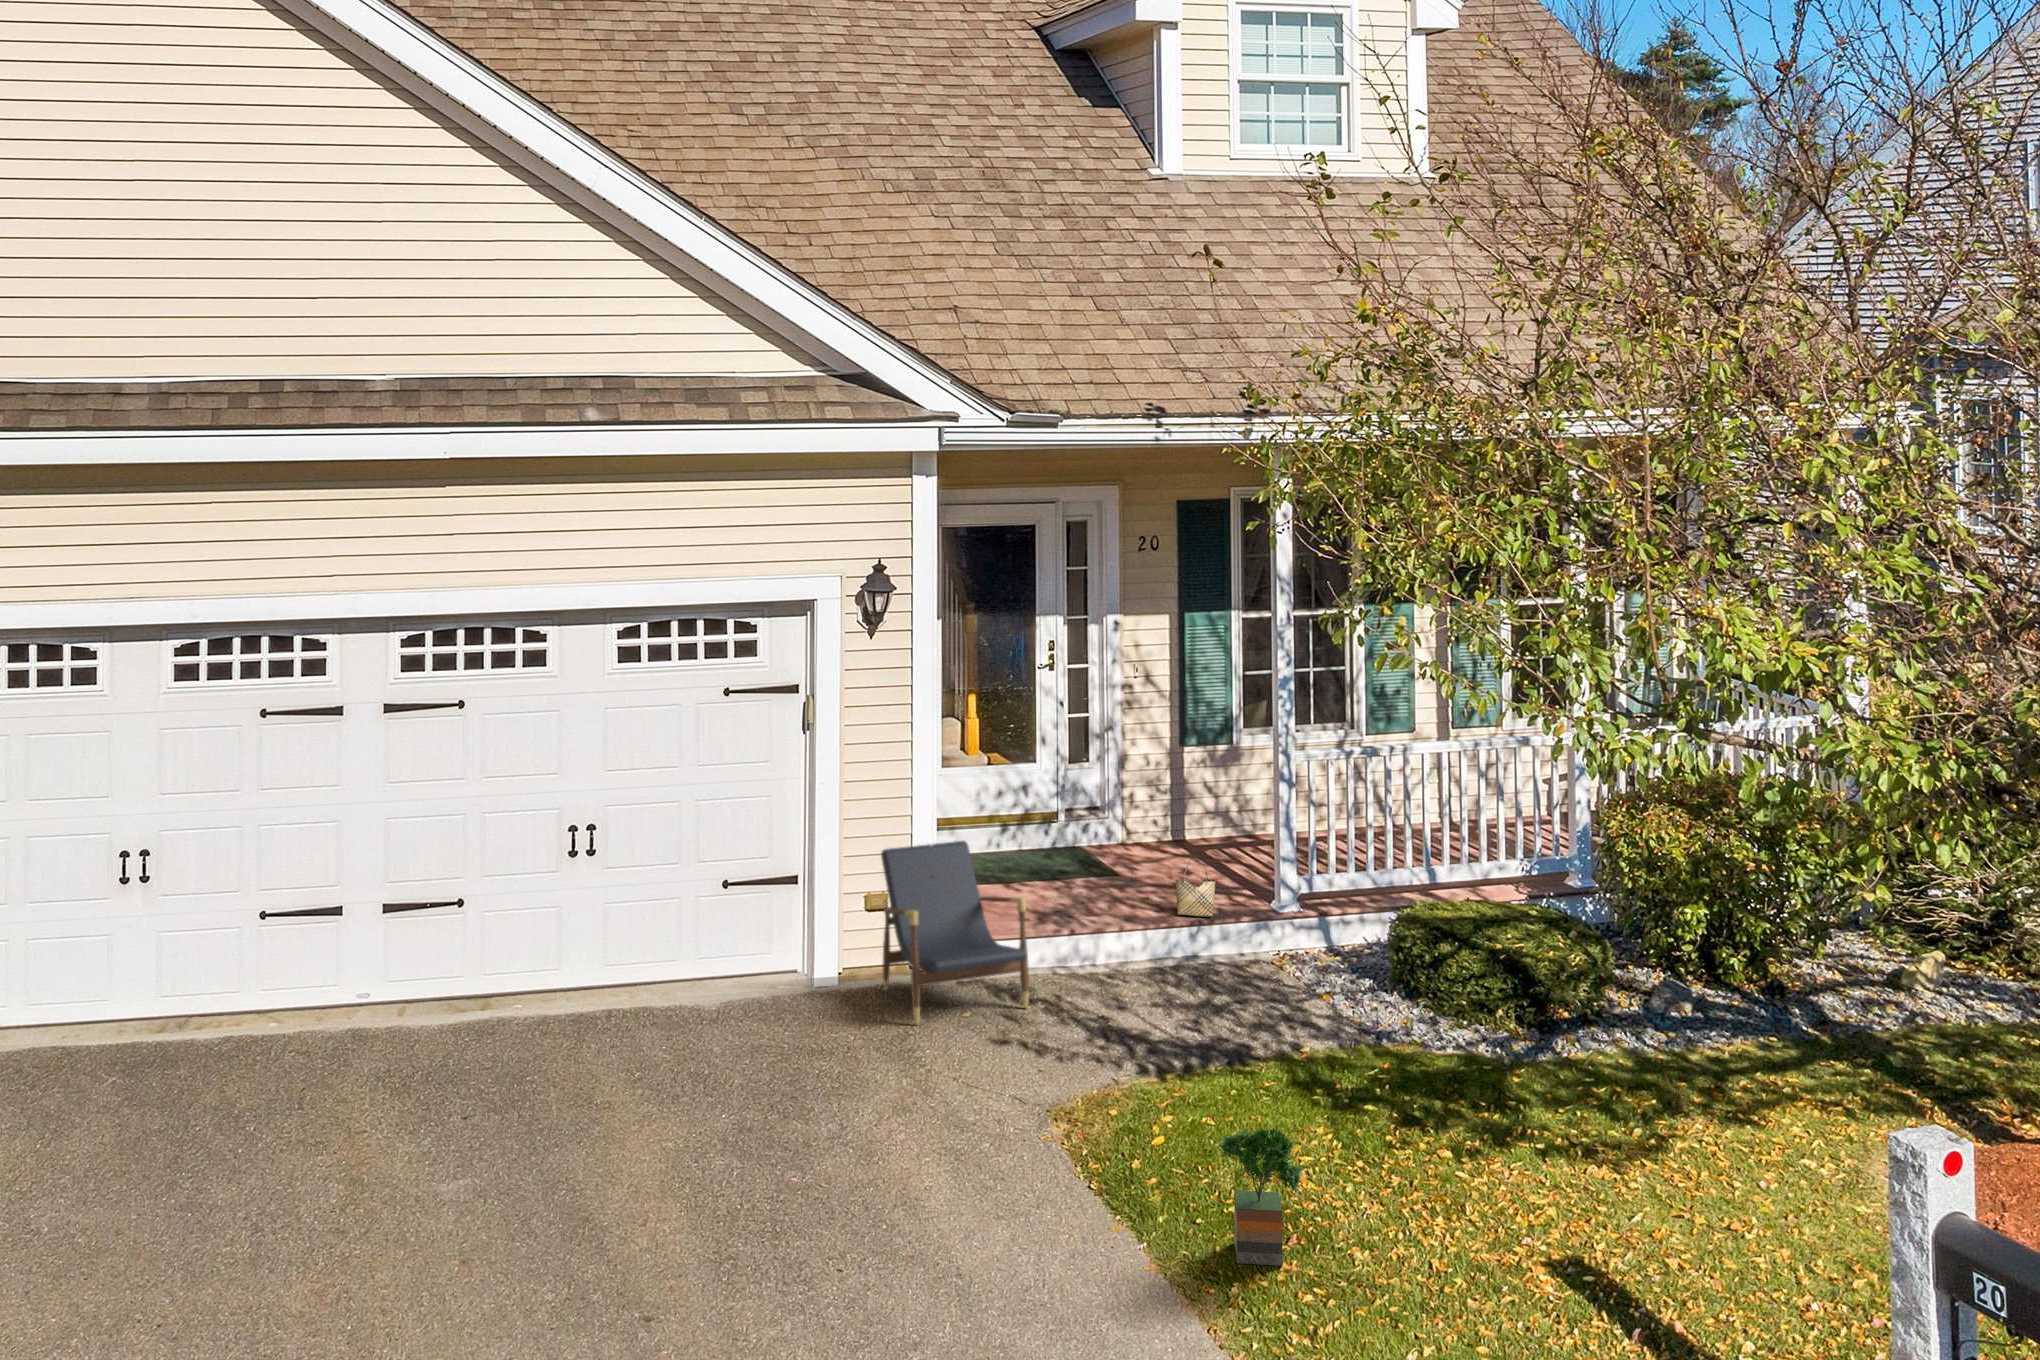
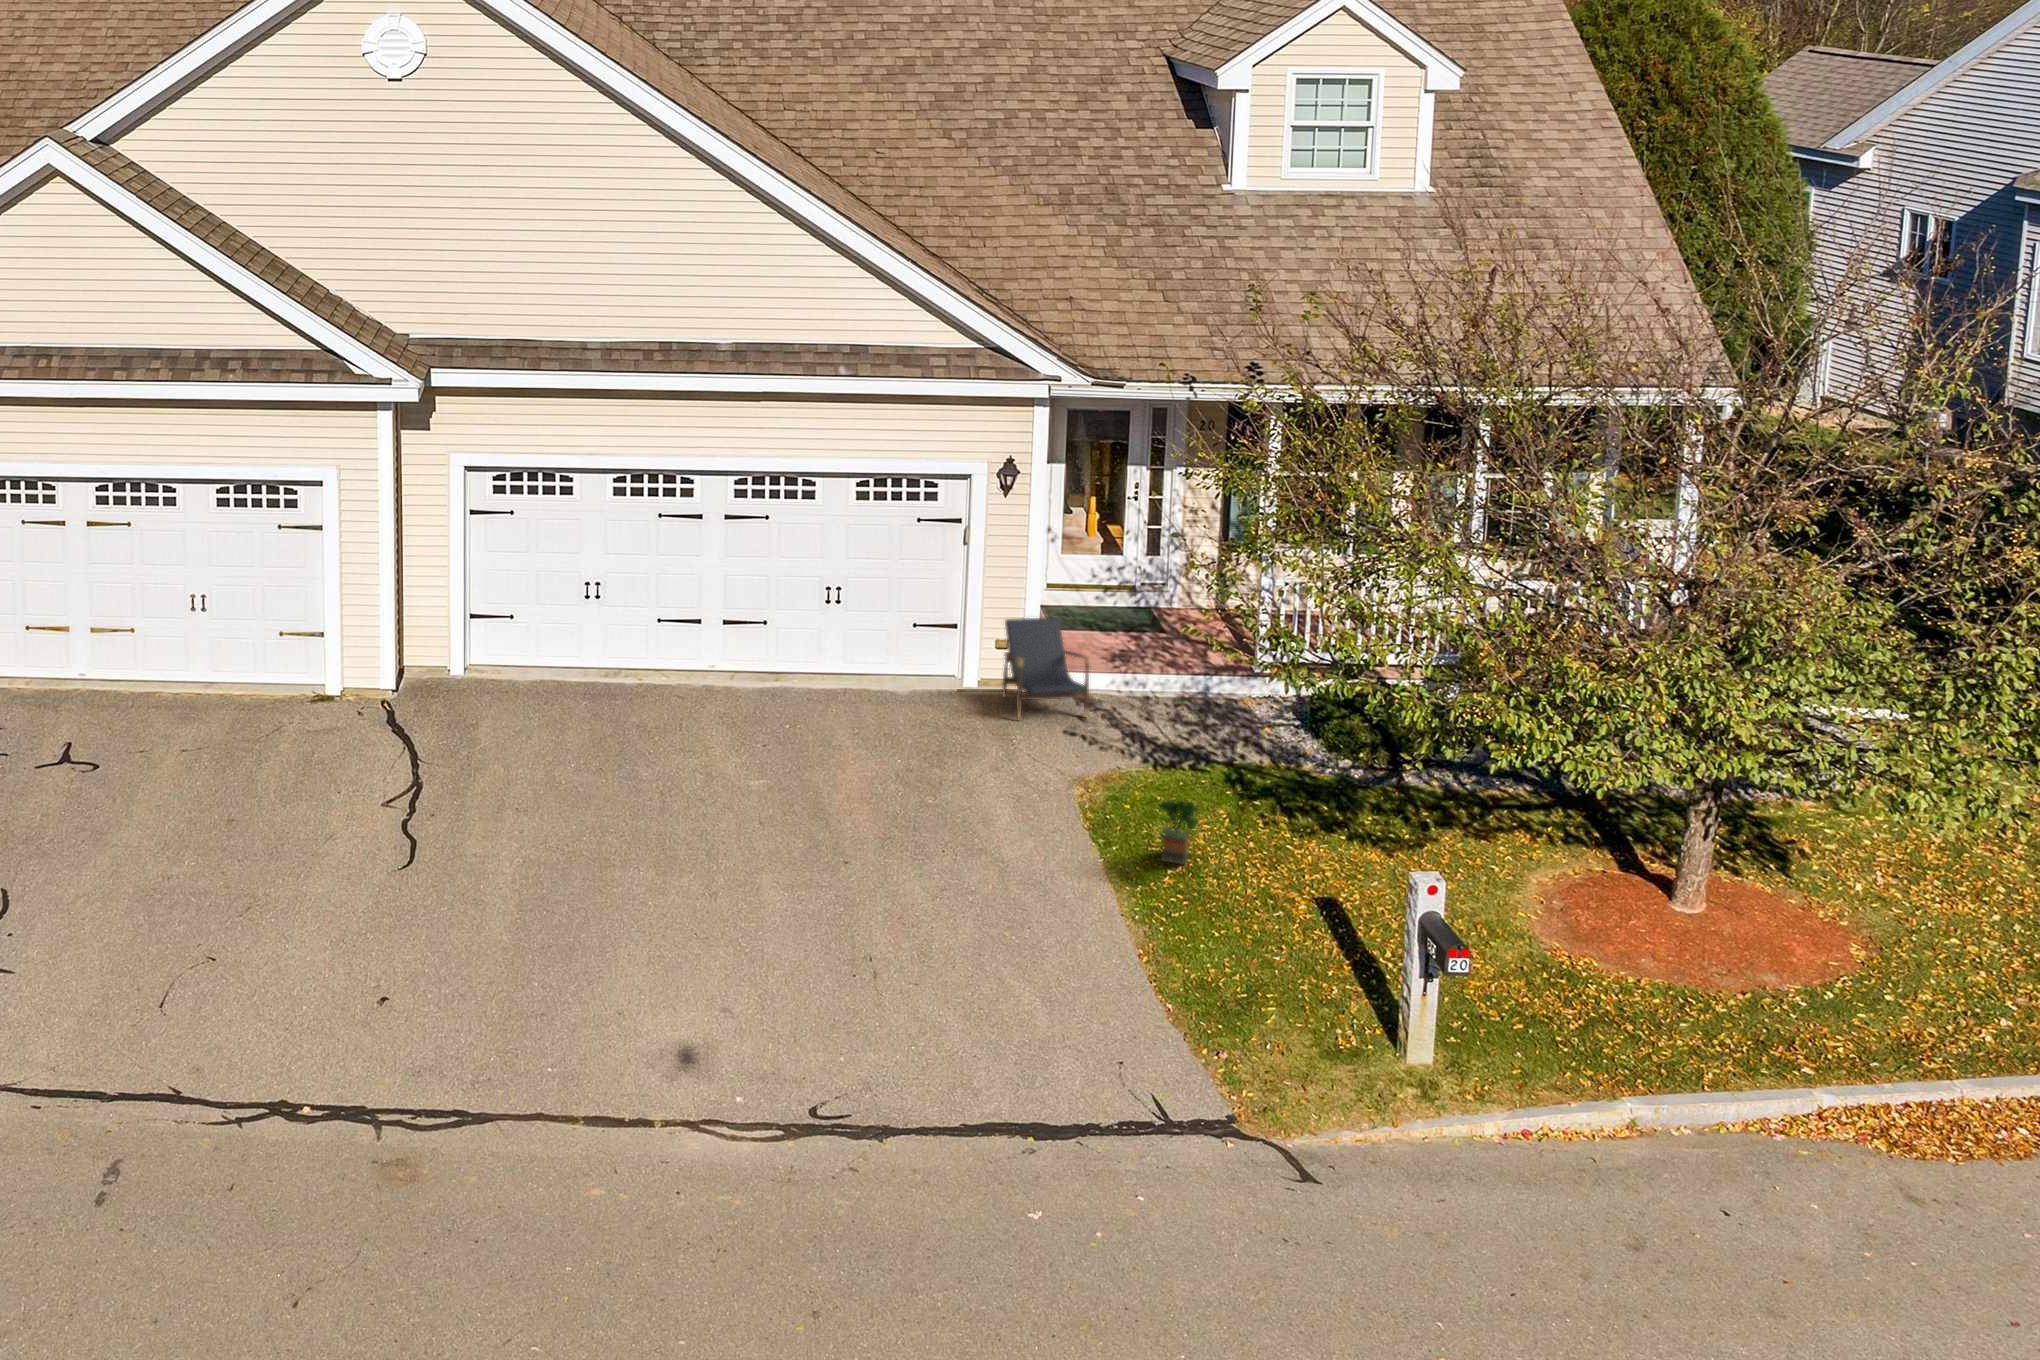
woven basket: present [1175,858,1216,917] -> none [1200,635,1227,671]

